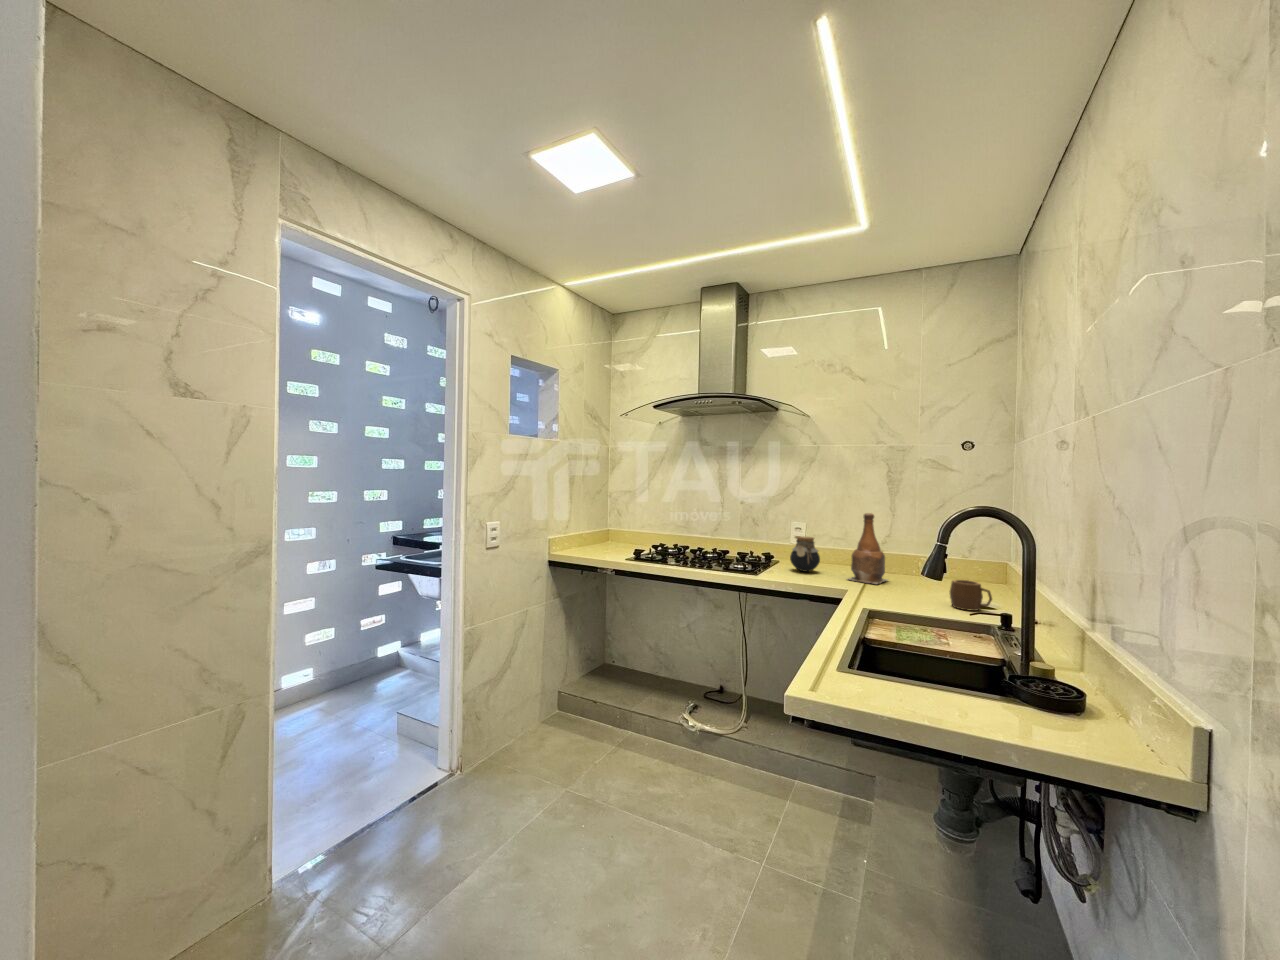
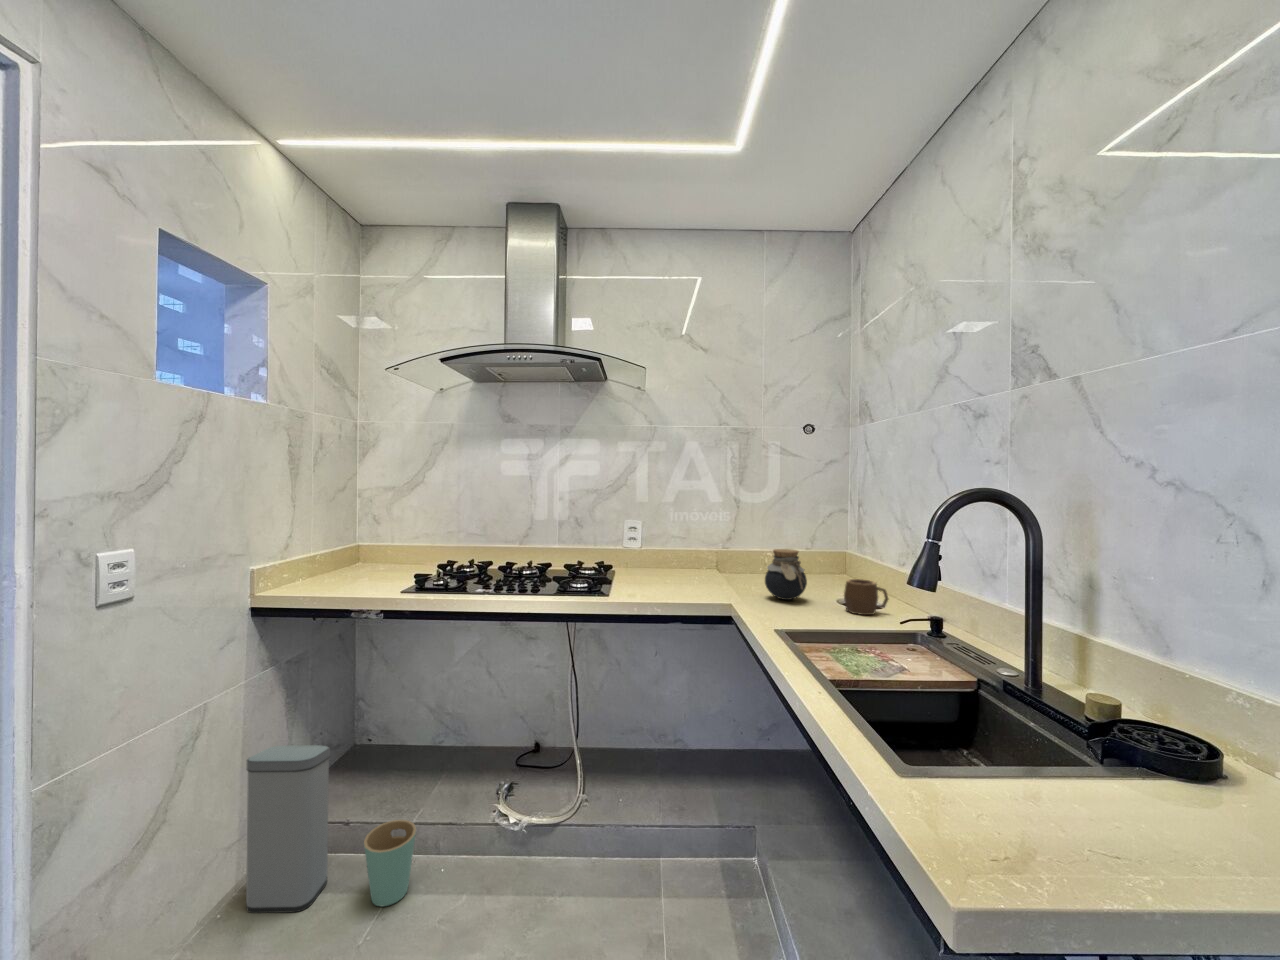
bottle: present [849,513,887,584] -> none [710,505,752,592]
jar: present [790,536,820,572] -> present [765,549,807,600]
trash can: none [543,643,631,752] -> present [246,745,416,913]

